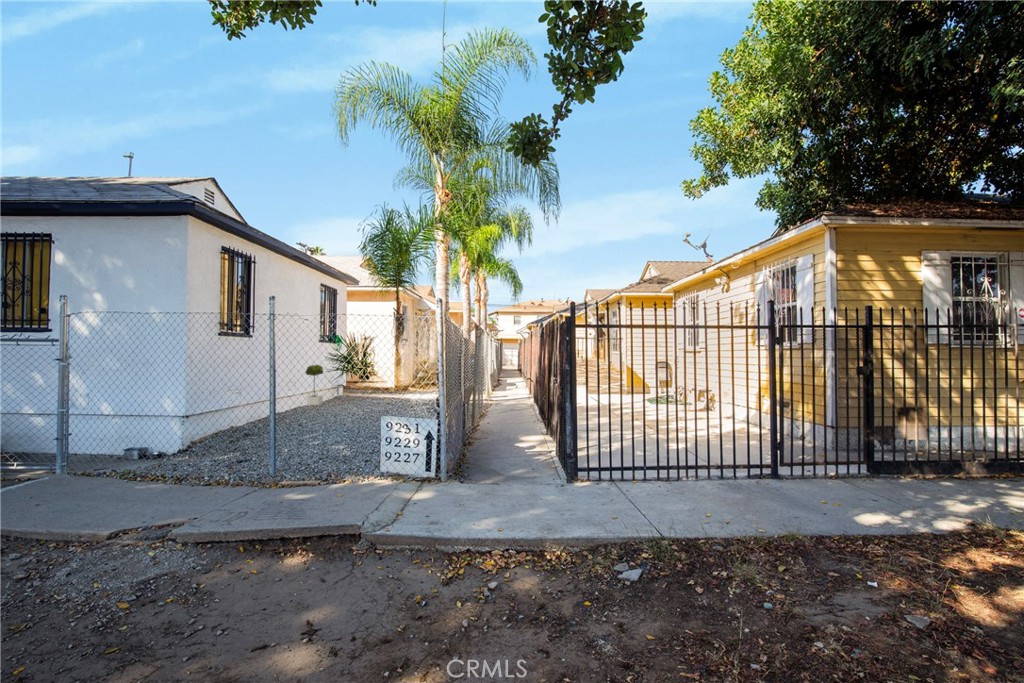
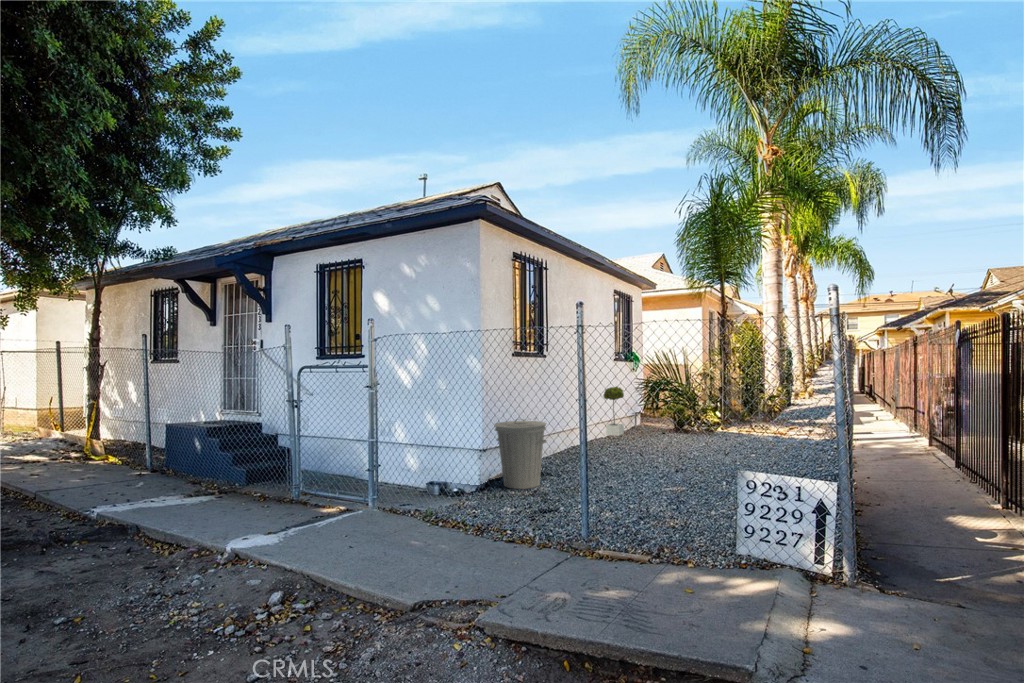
trash can: none [196,388,247,447] -> present [494,419,547,489]

